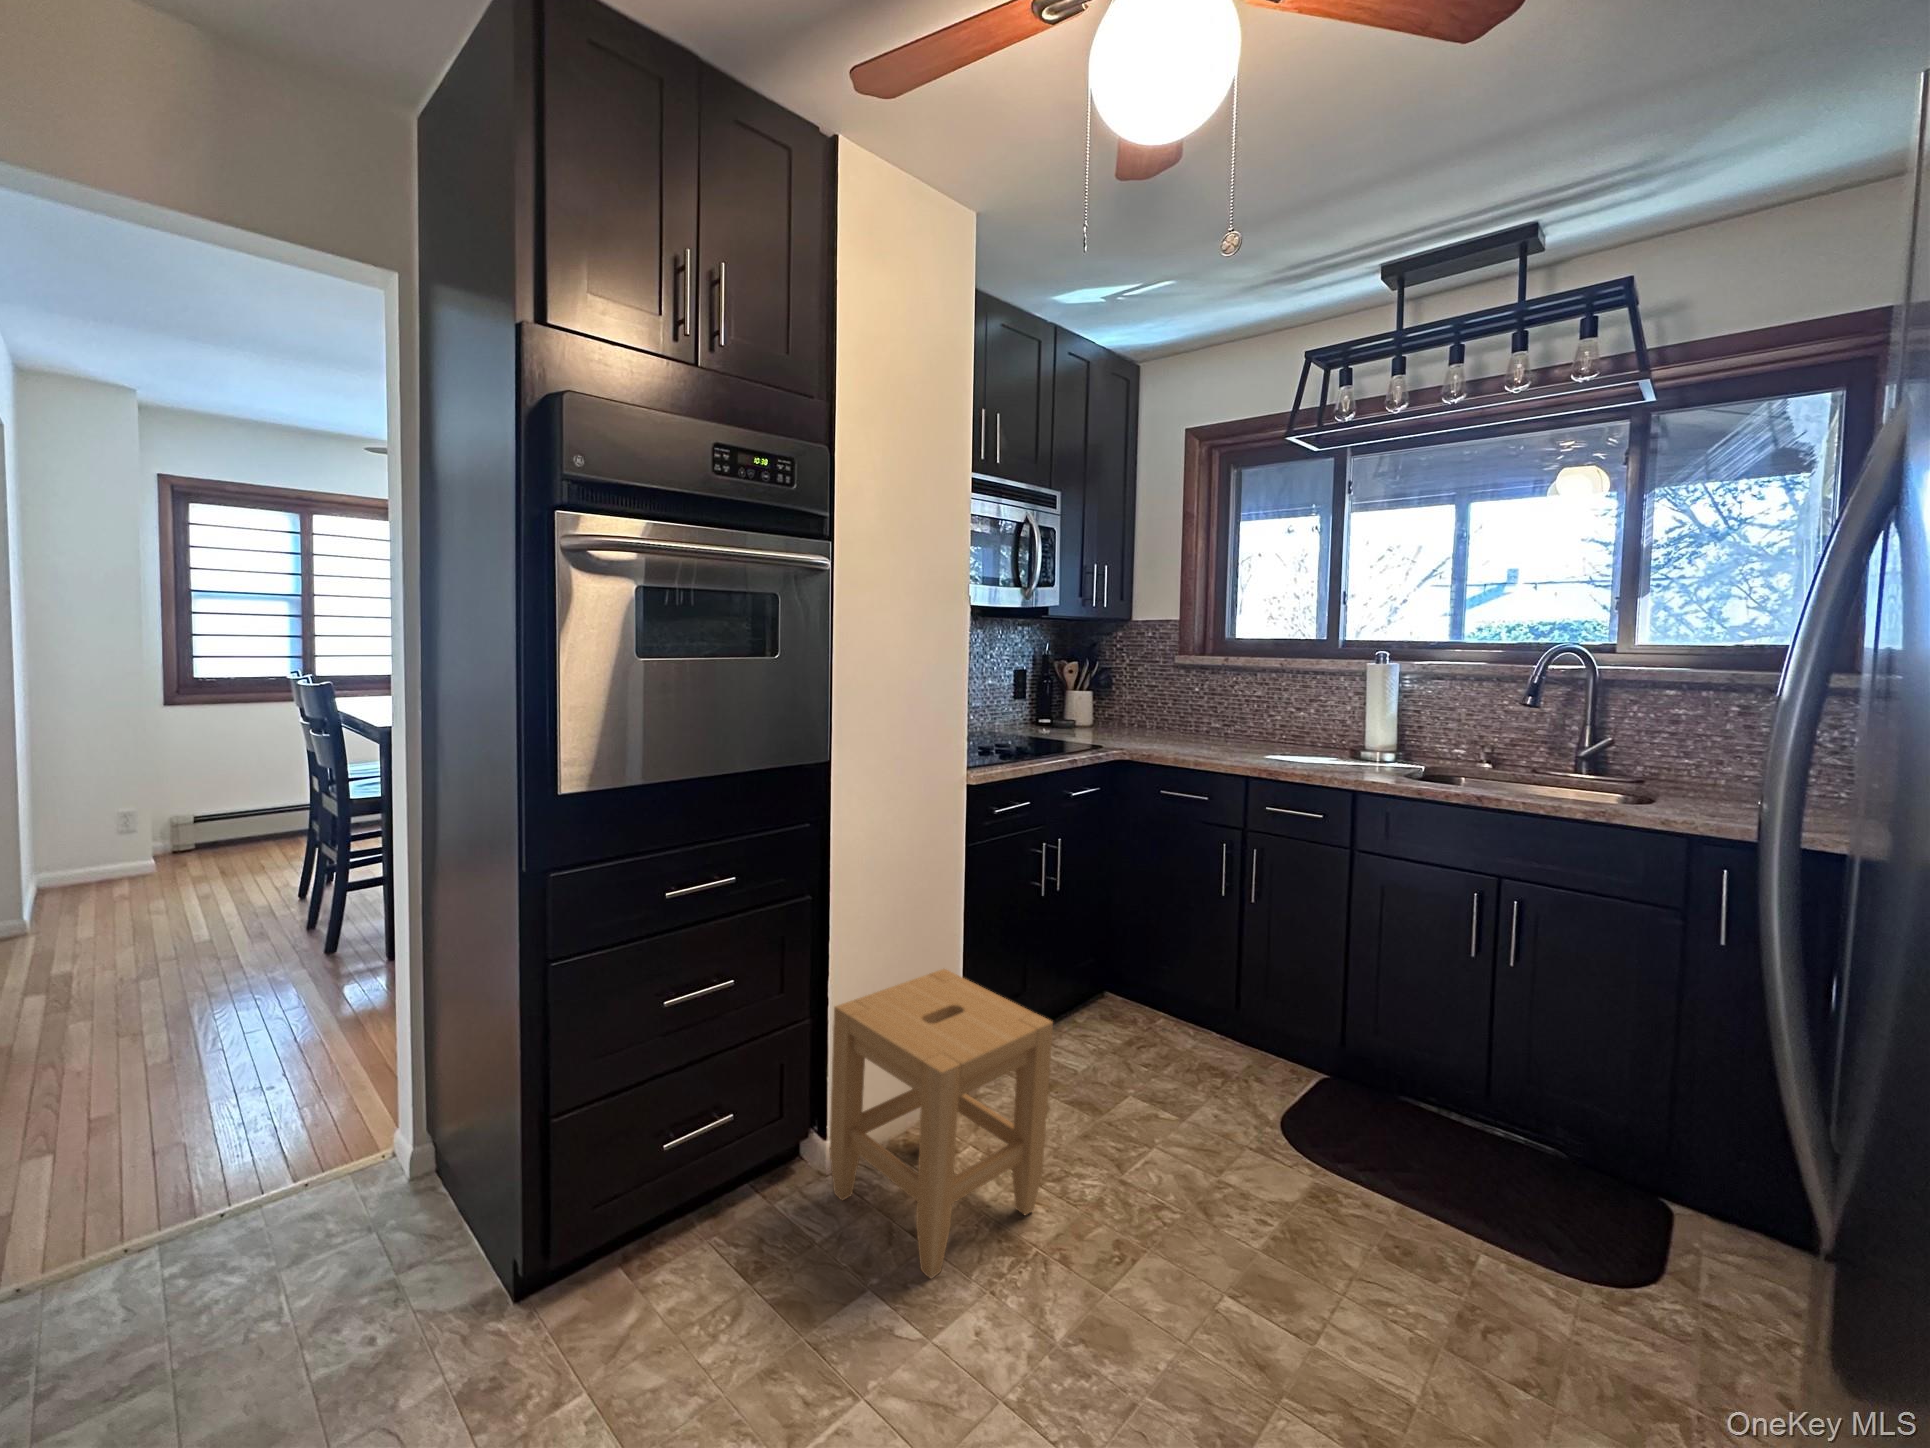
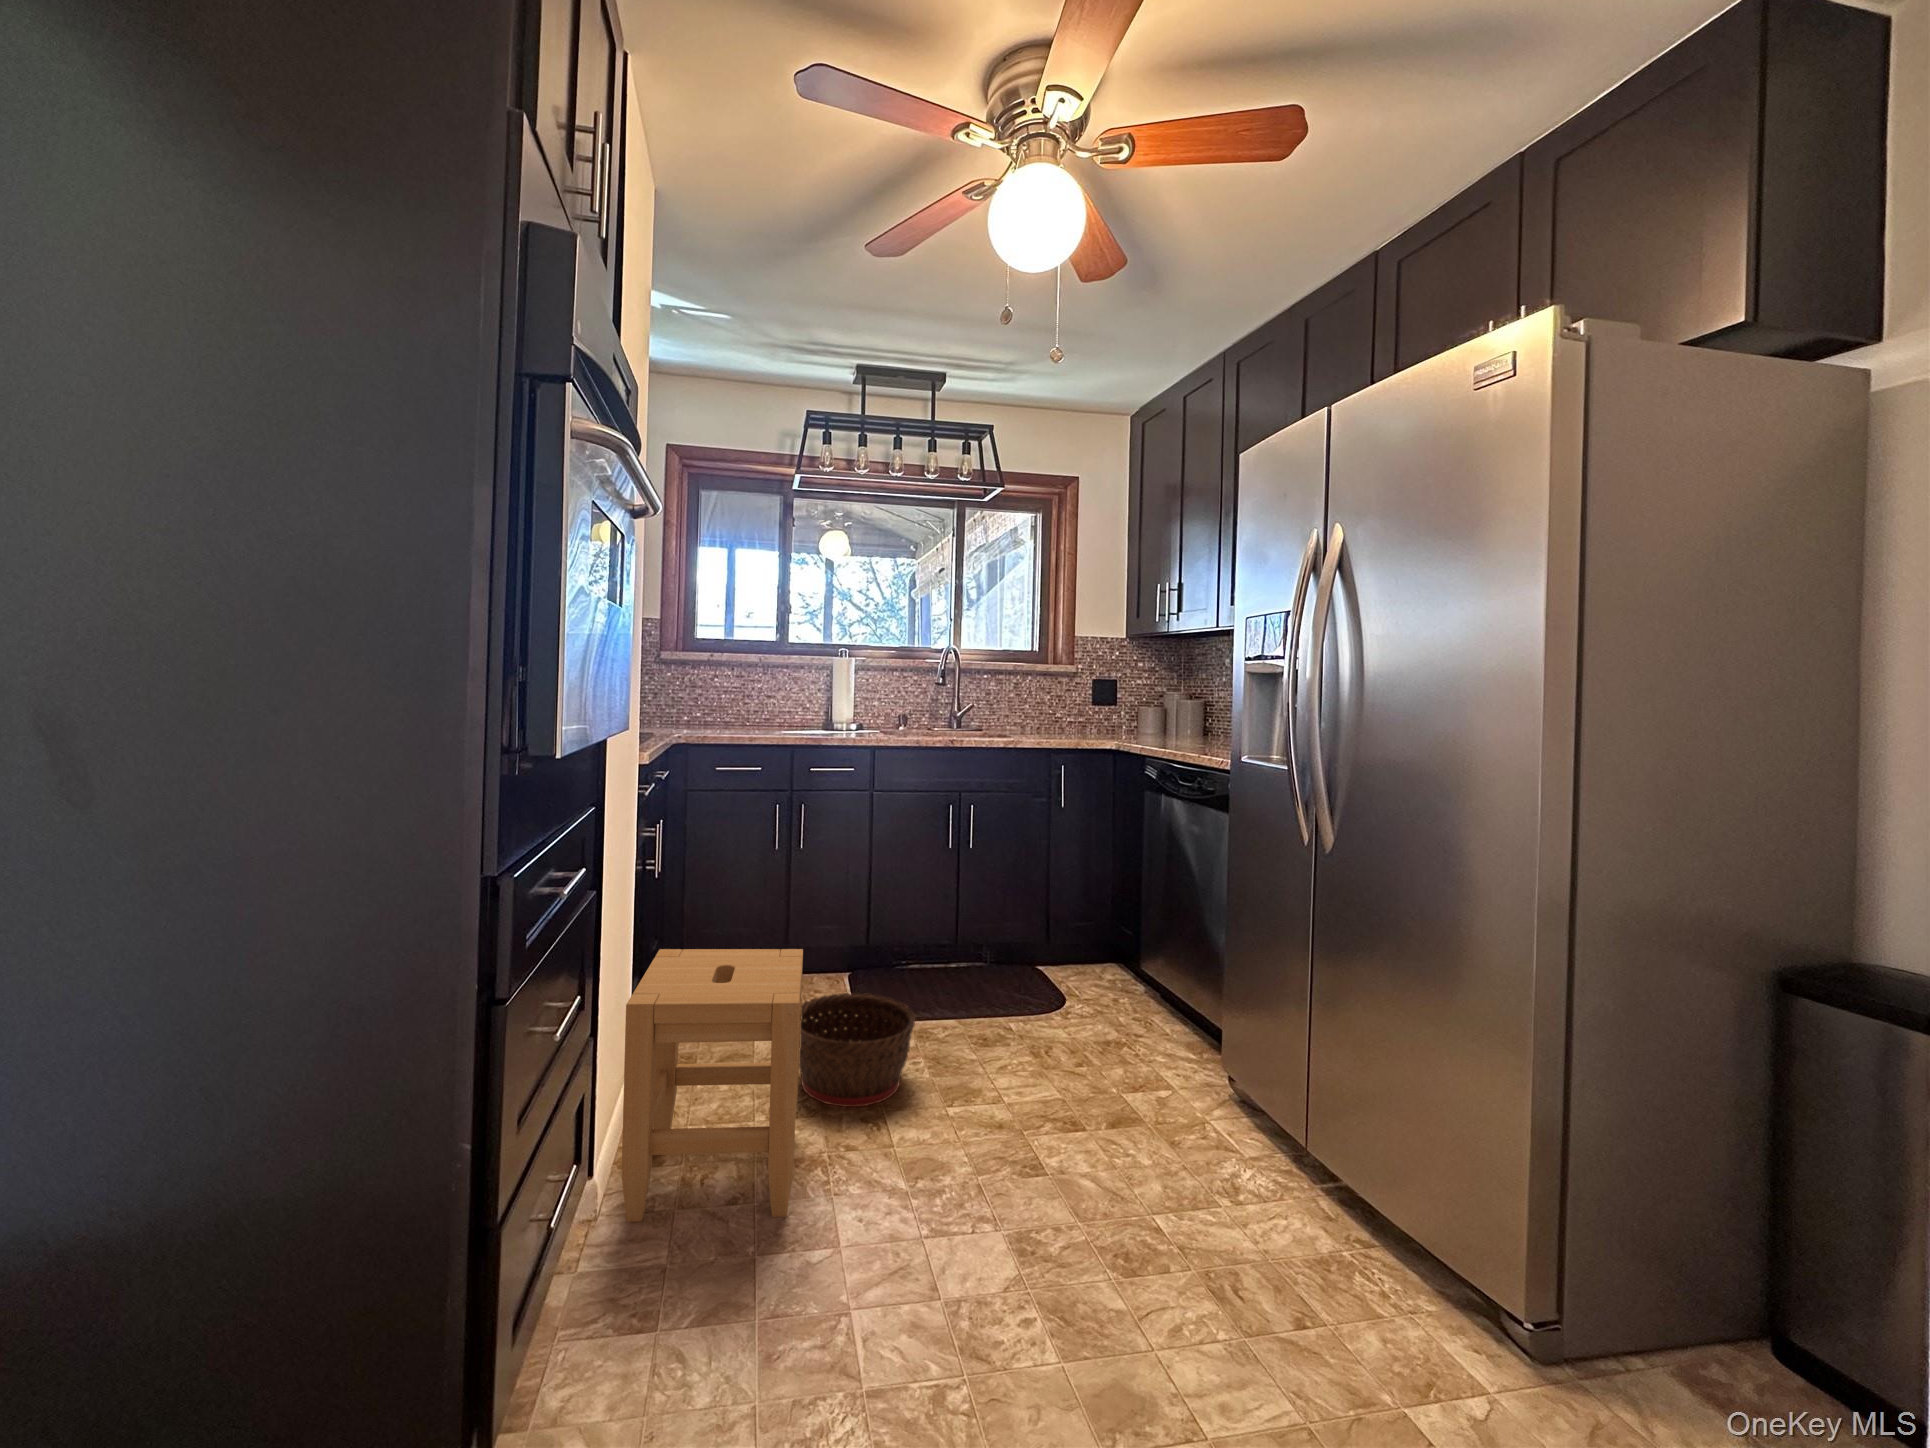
basket: none [1089,1083,1245,1242] -> present [799,993,915,1107]

